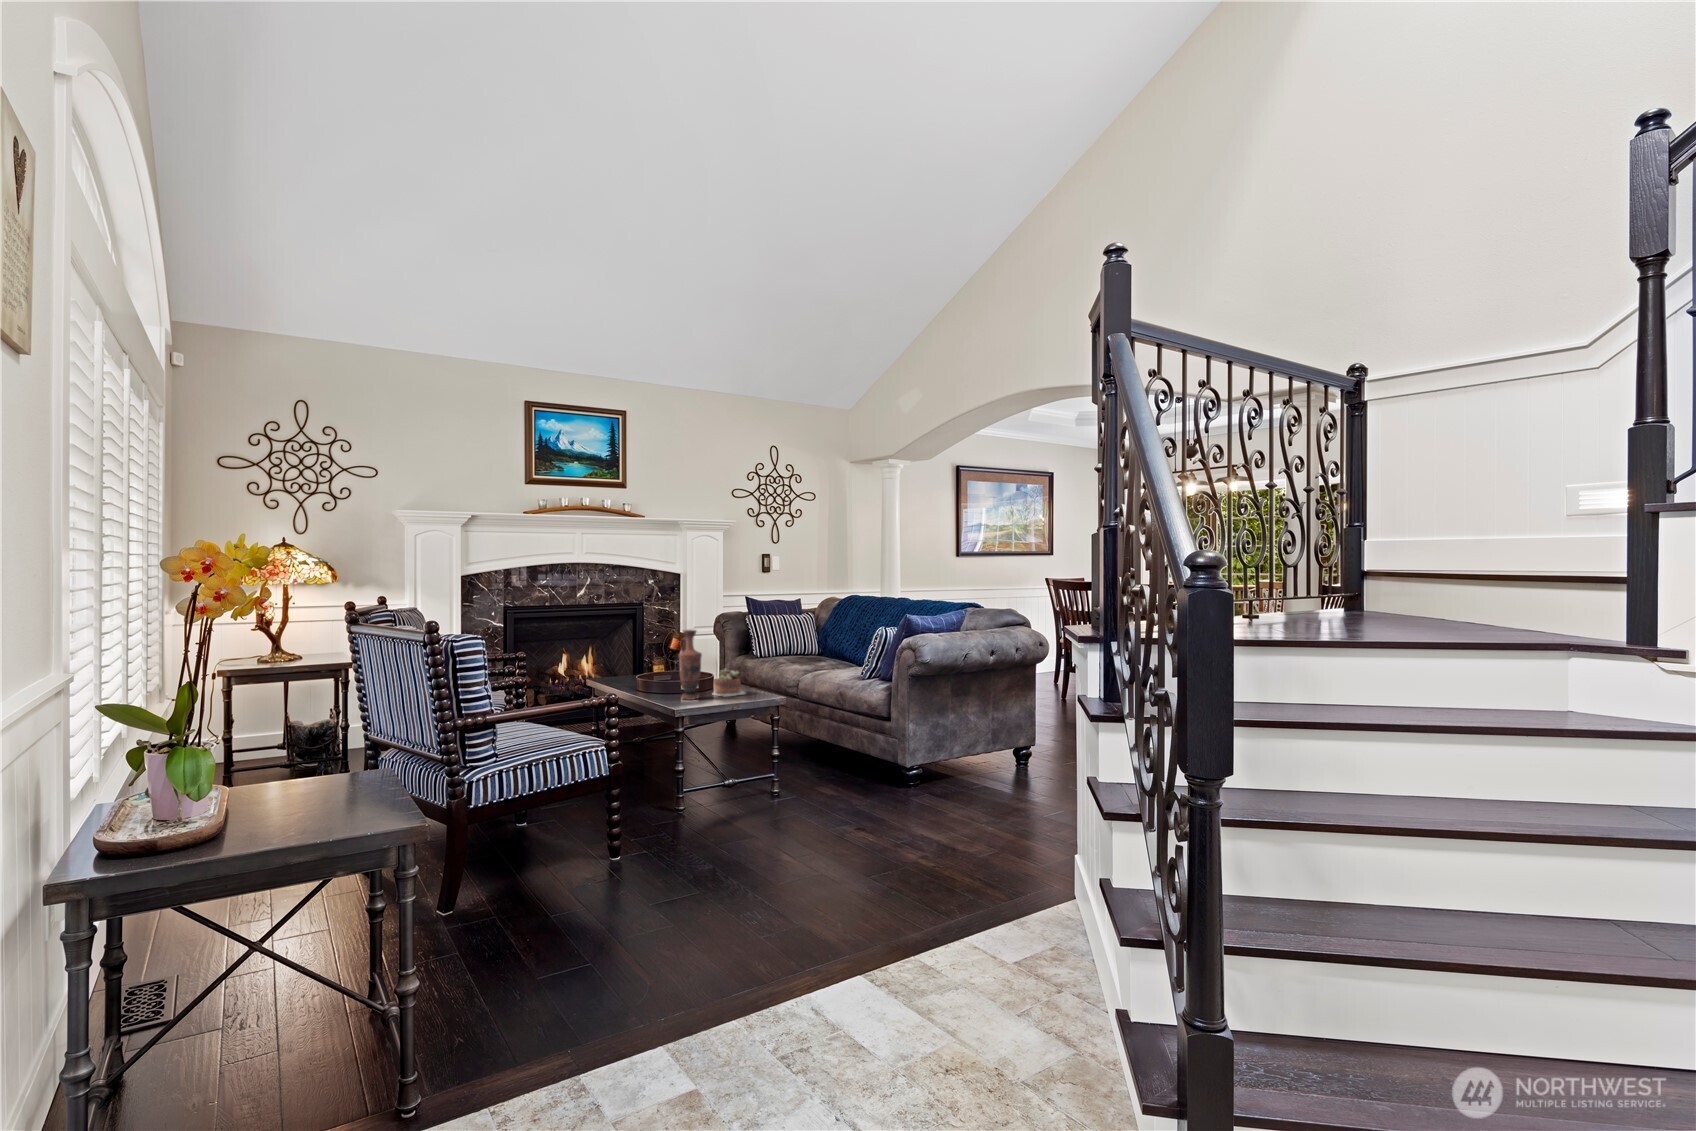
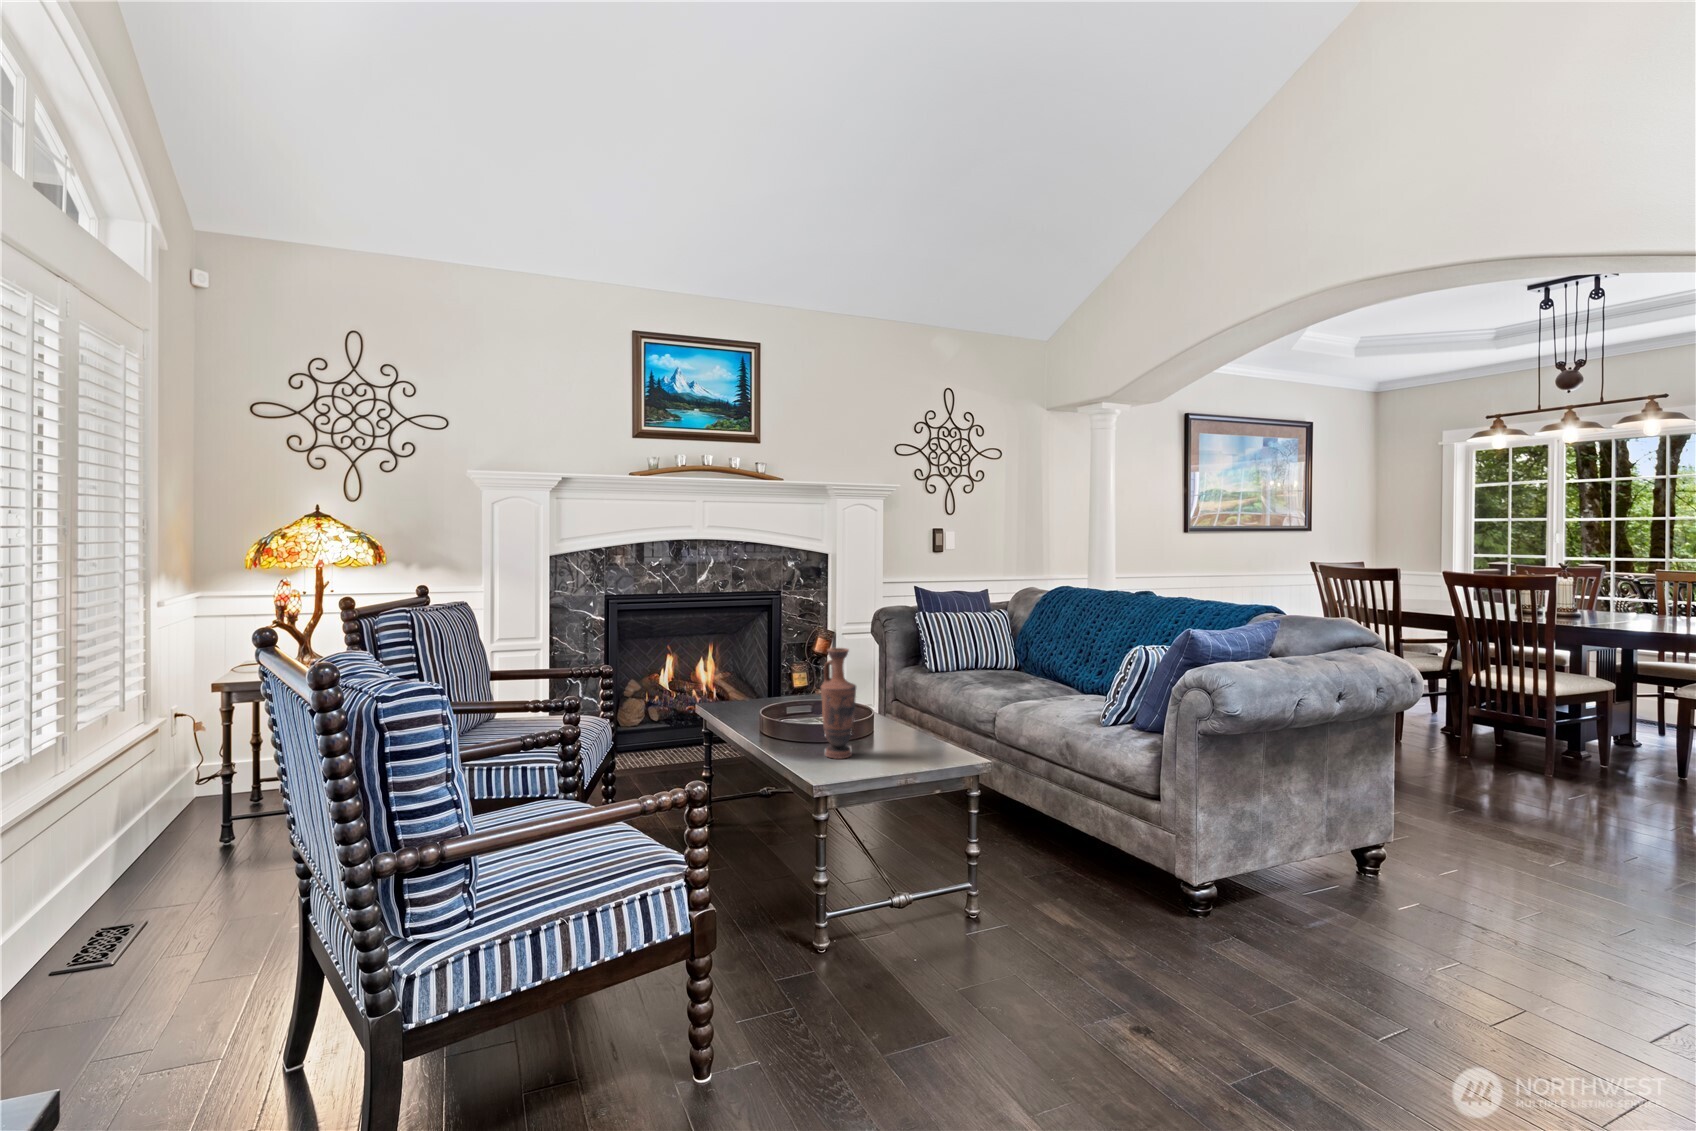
succulent plant: present [712,669,745,697] -> none [868,707,925,755]

